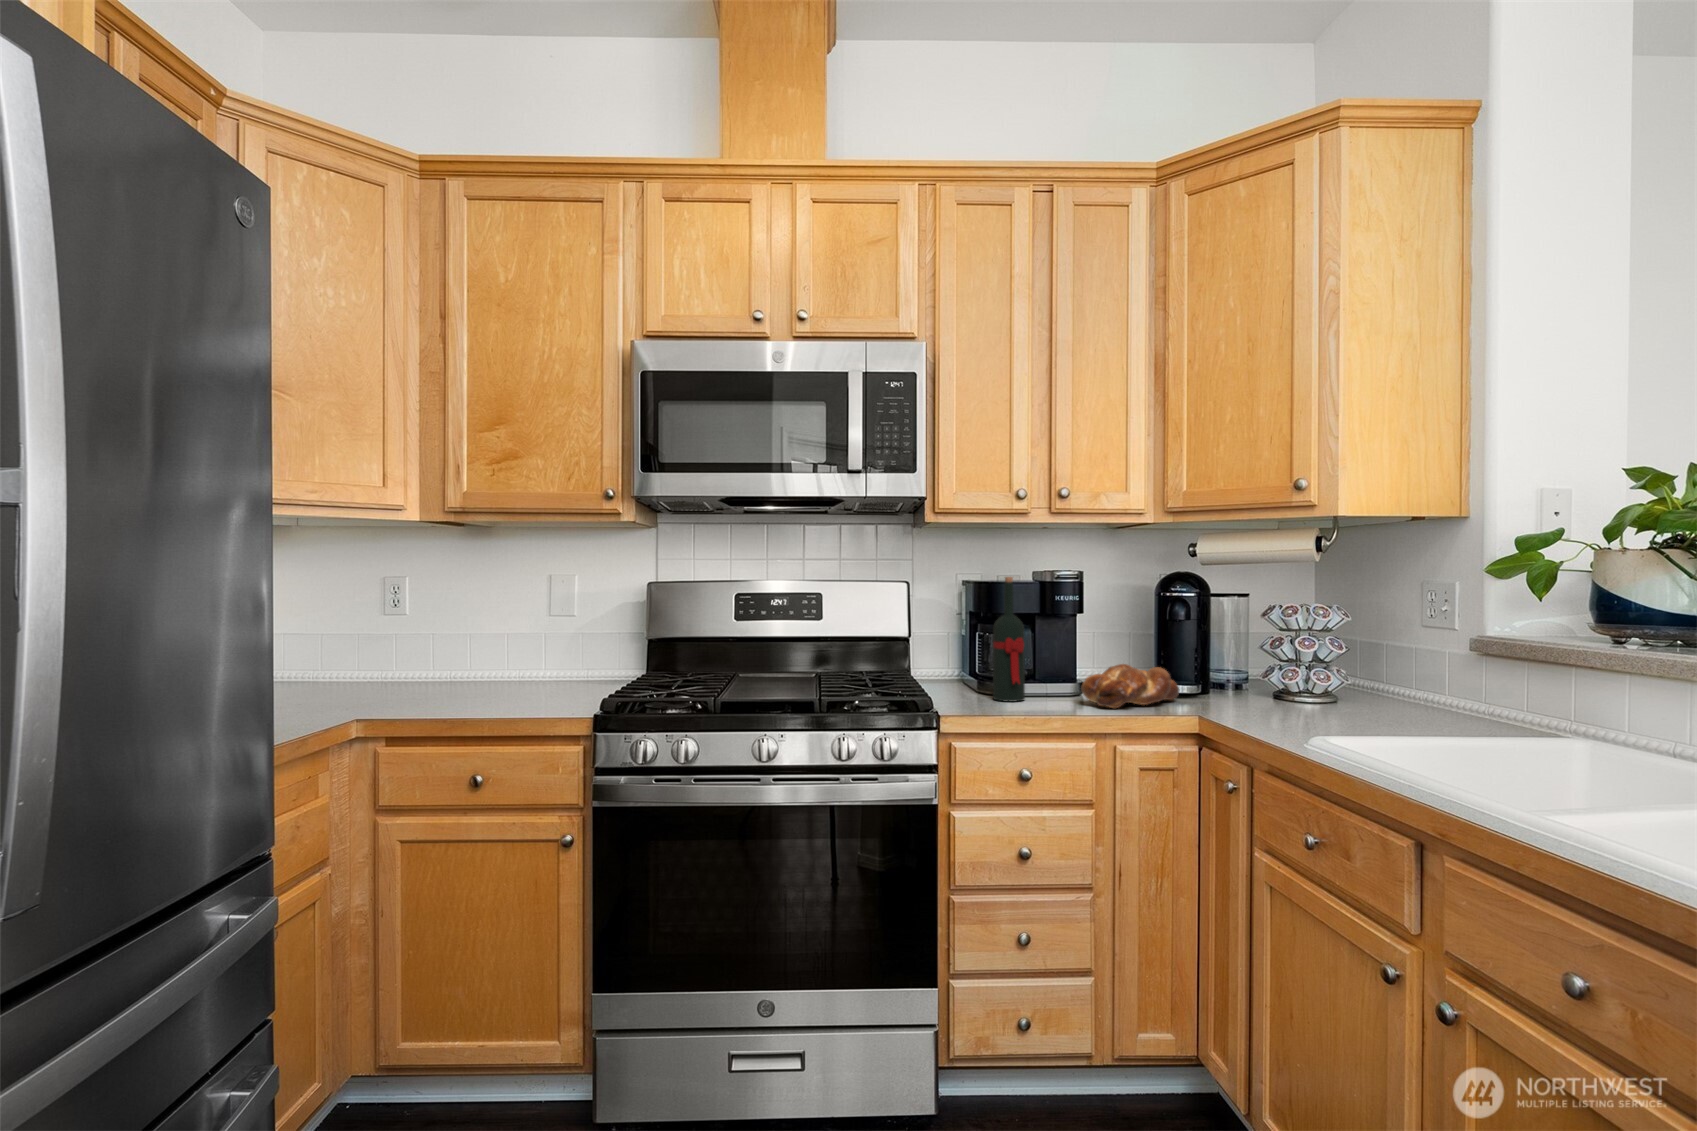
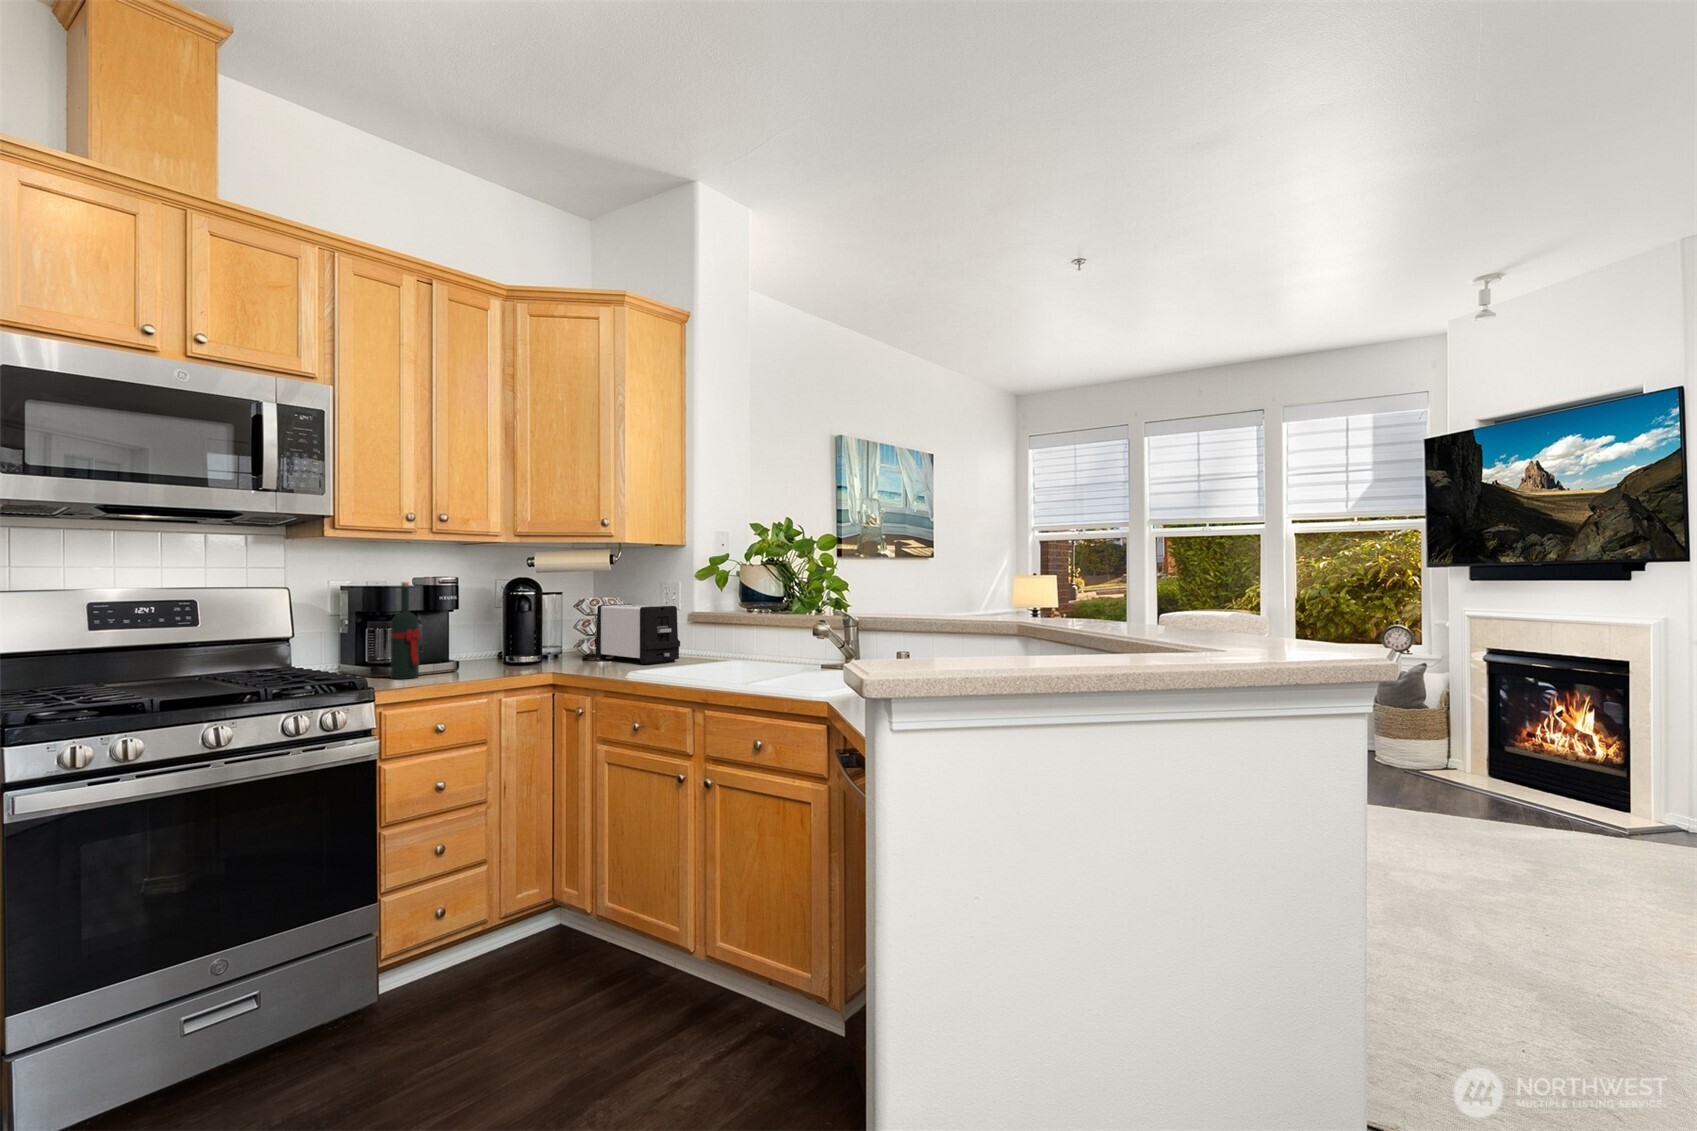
toaster: none [1290,616,1436,723] -> present [594,604,680,664]
bread loaf: present [1081,664,1179,708] -> none [467,643,530,674]

